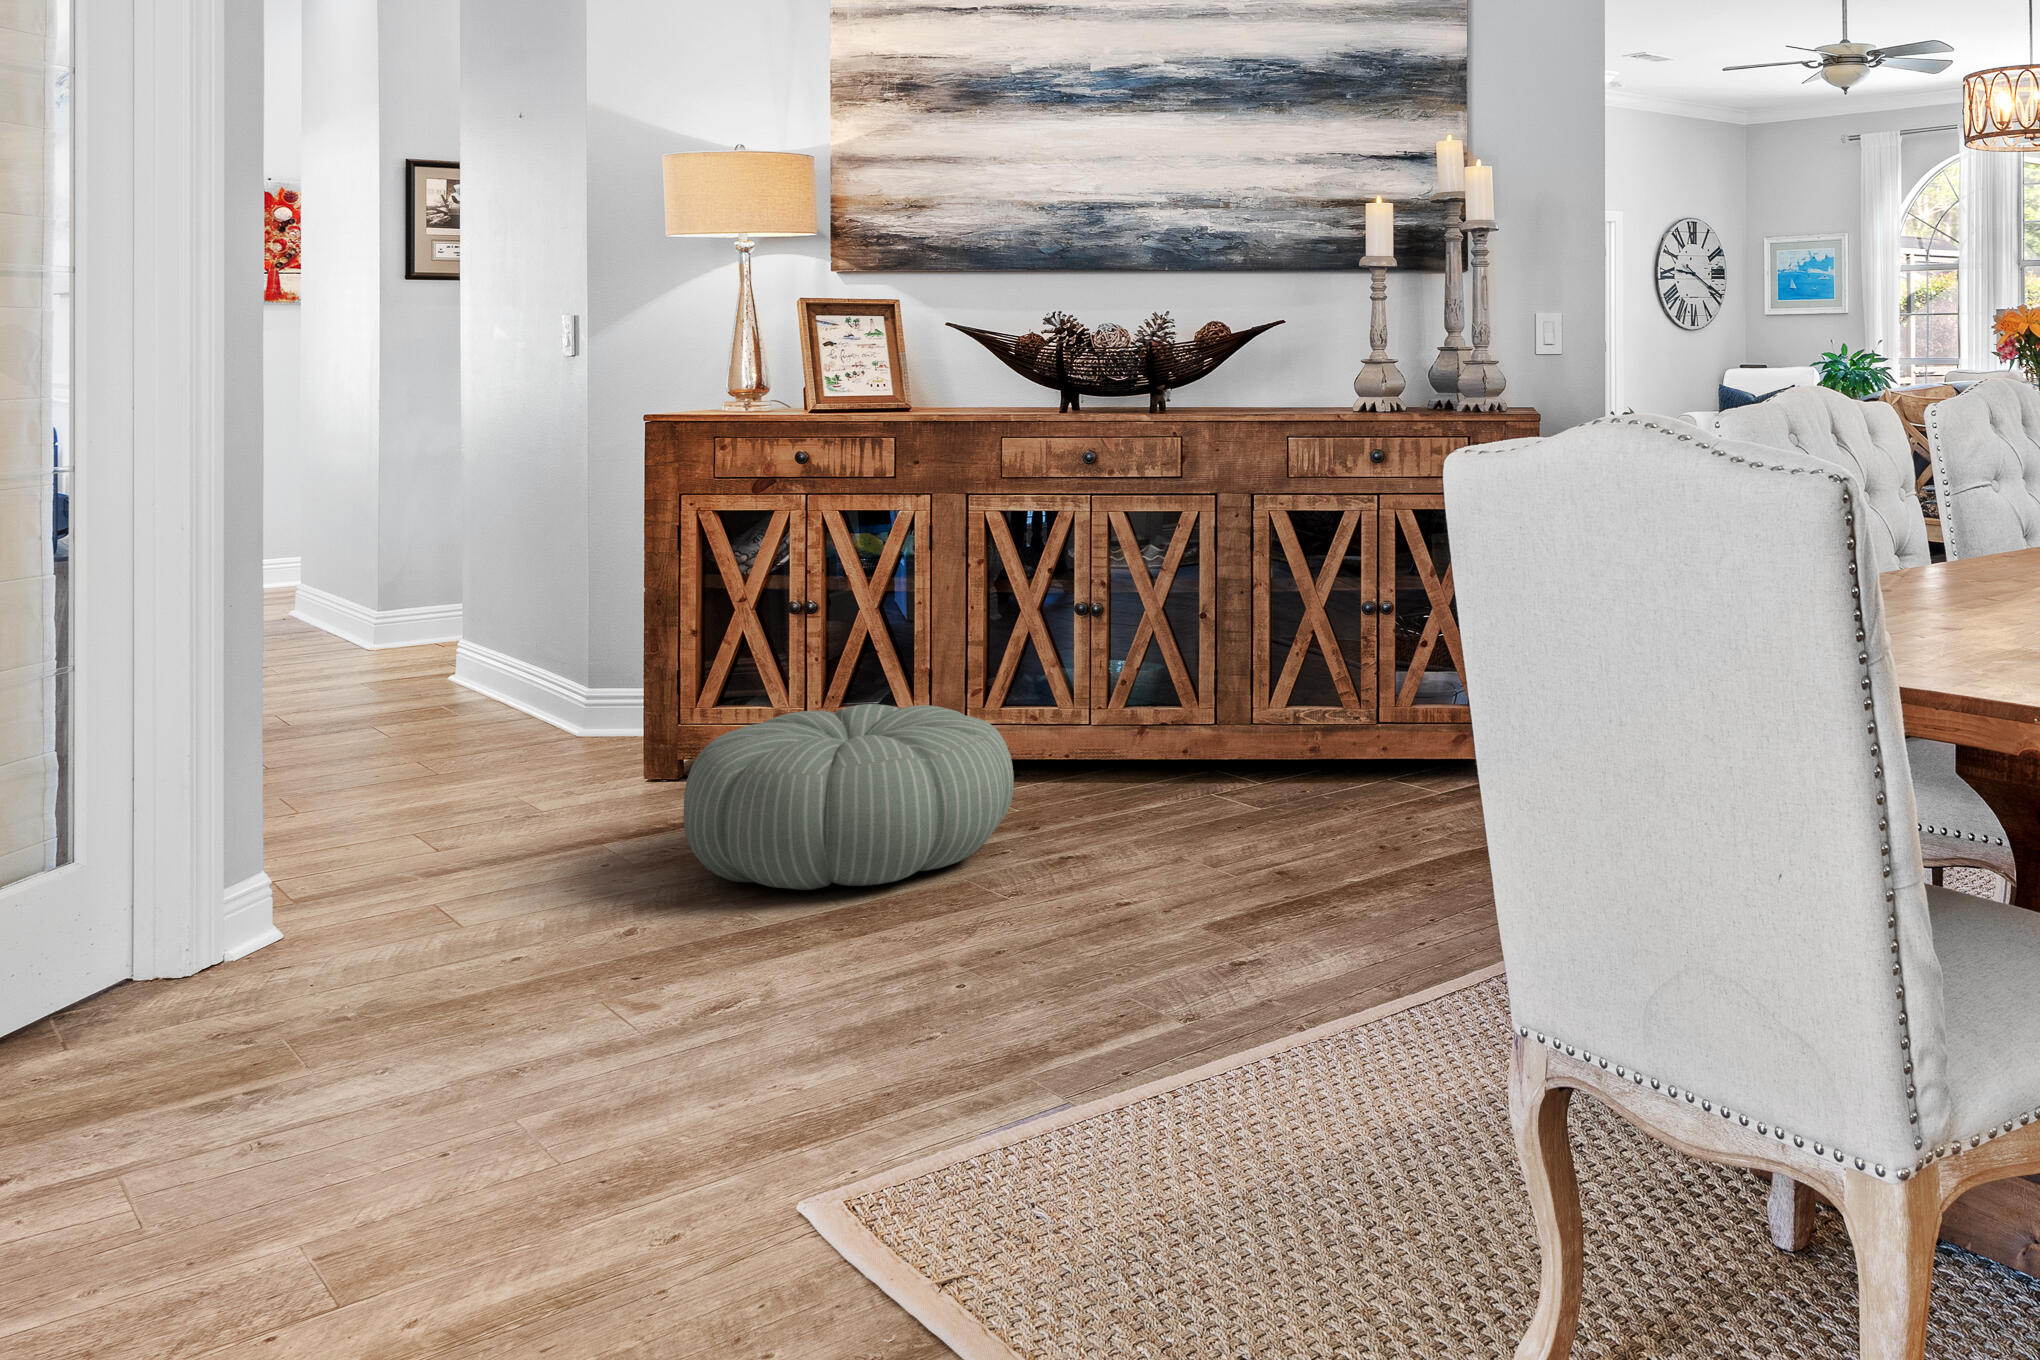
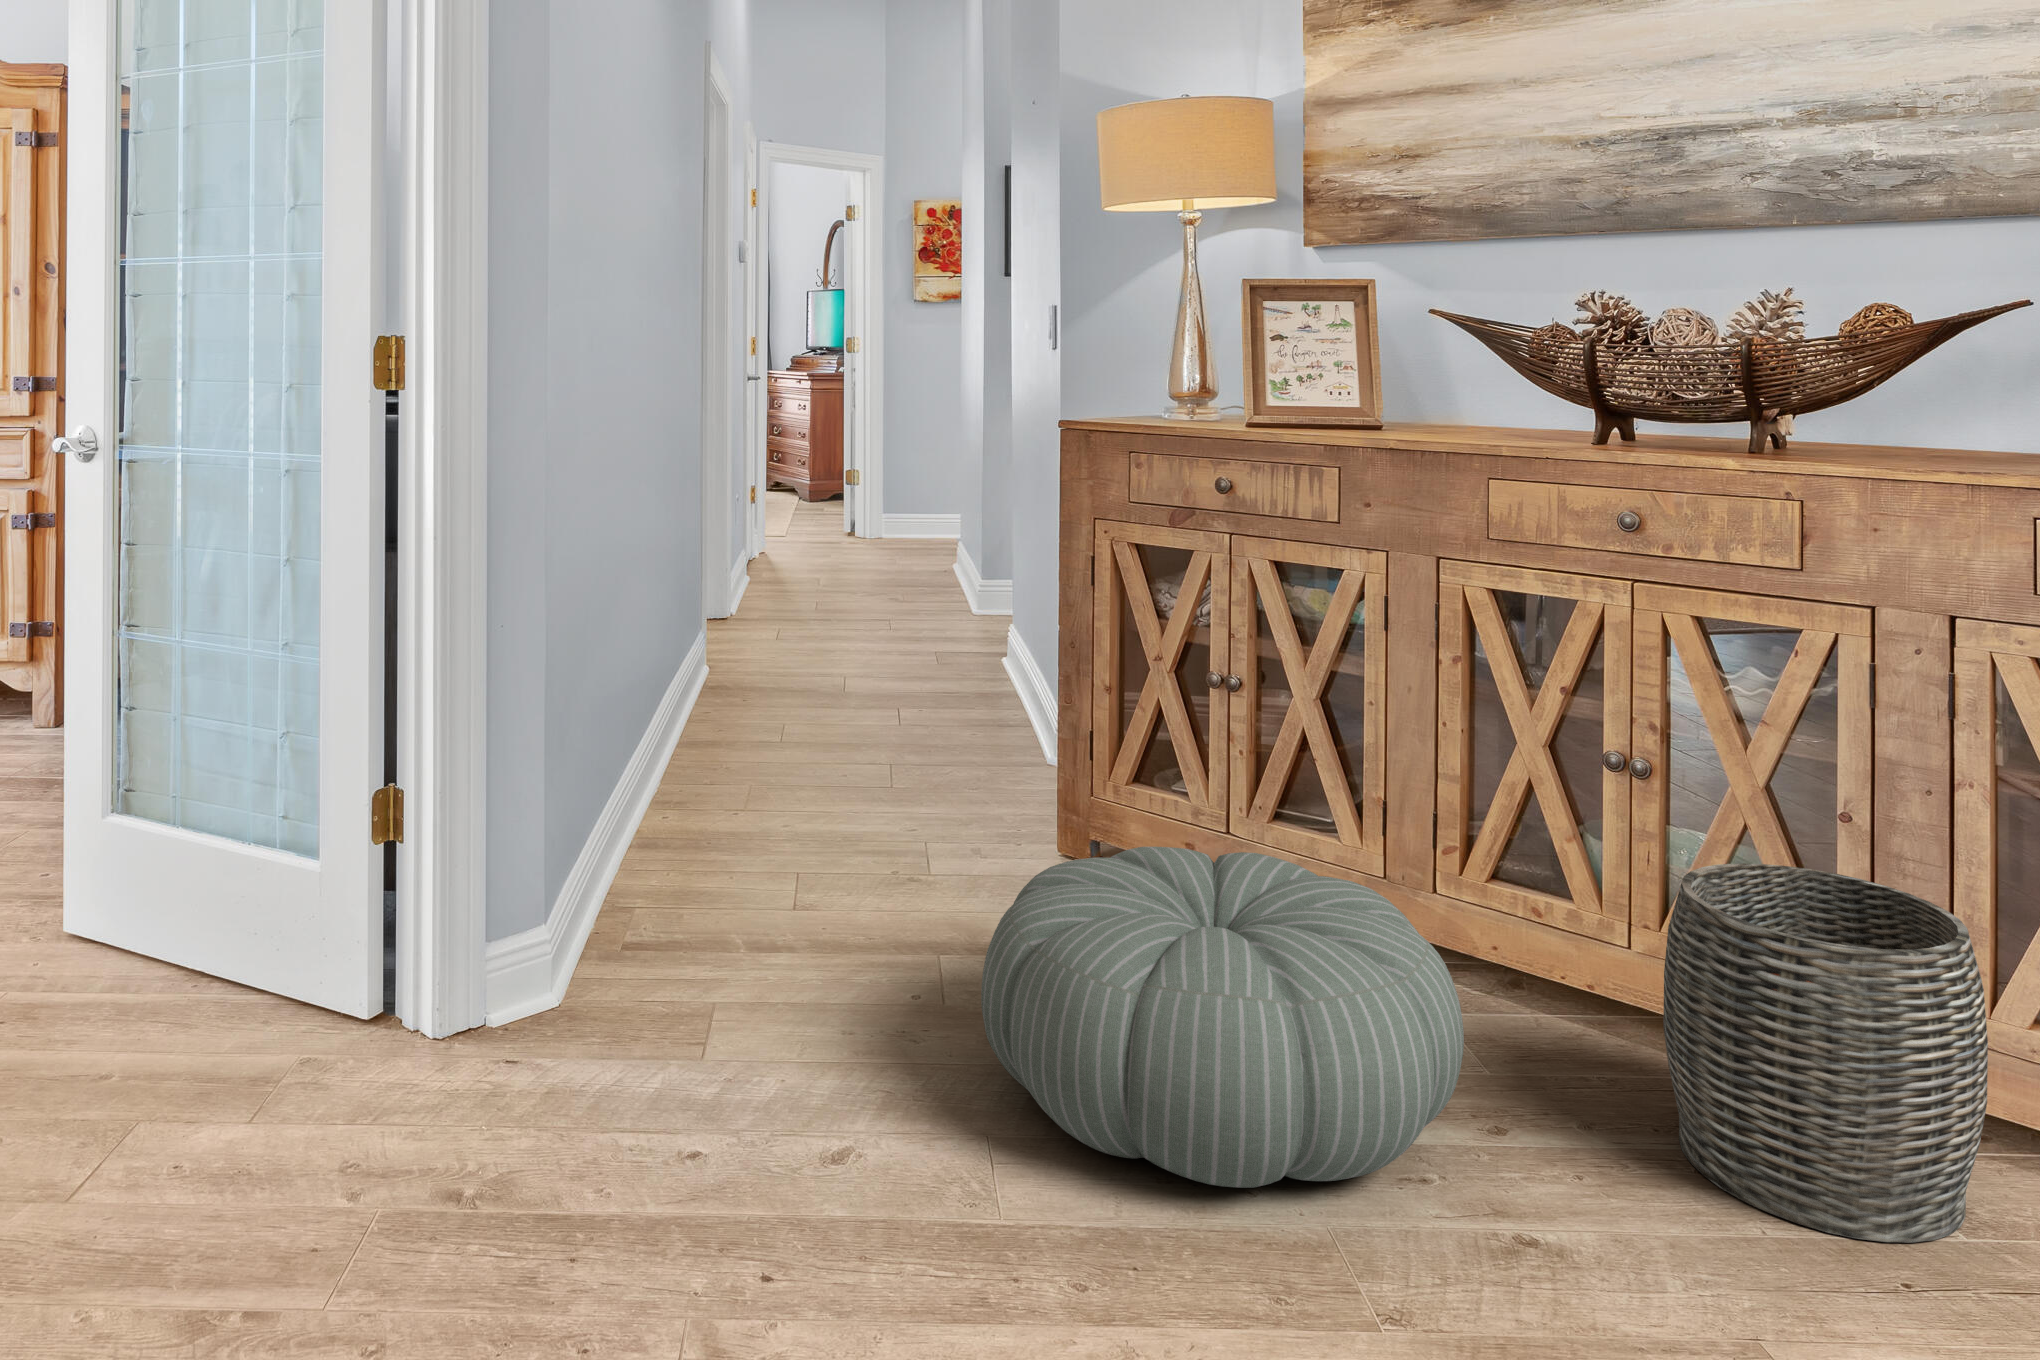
woven basket: none [1118,647,1268,824] -> present [1663,863,1988,1243]

